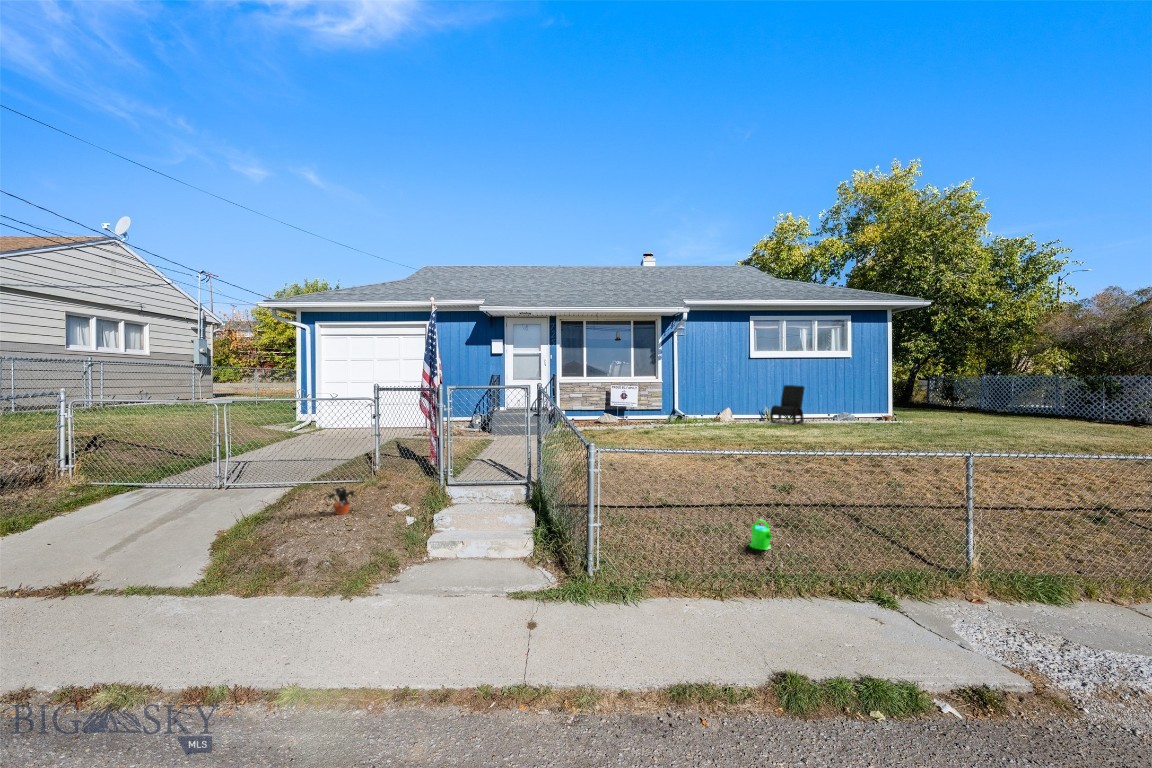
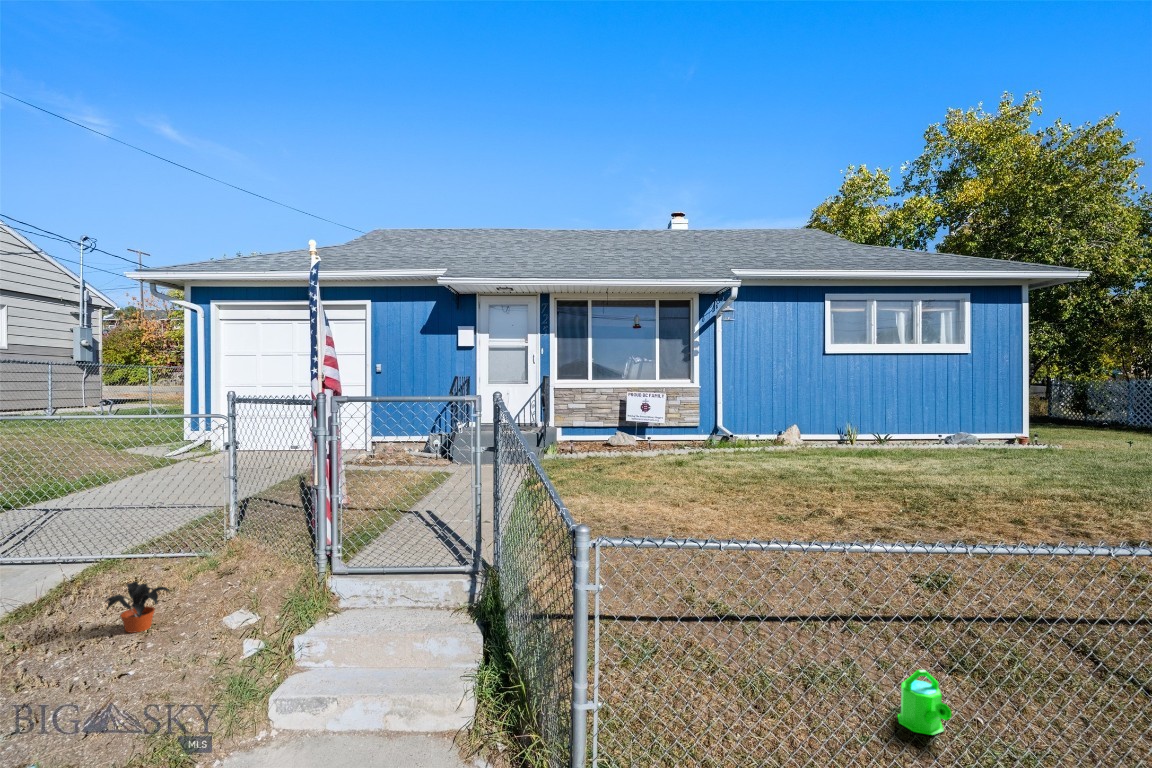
lounge chair: present [770,385,804,425] -> none [855,393,905,451]

